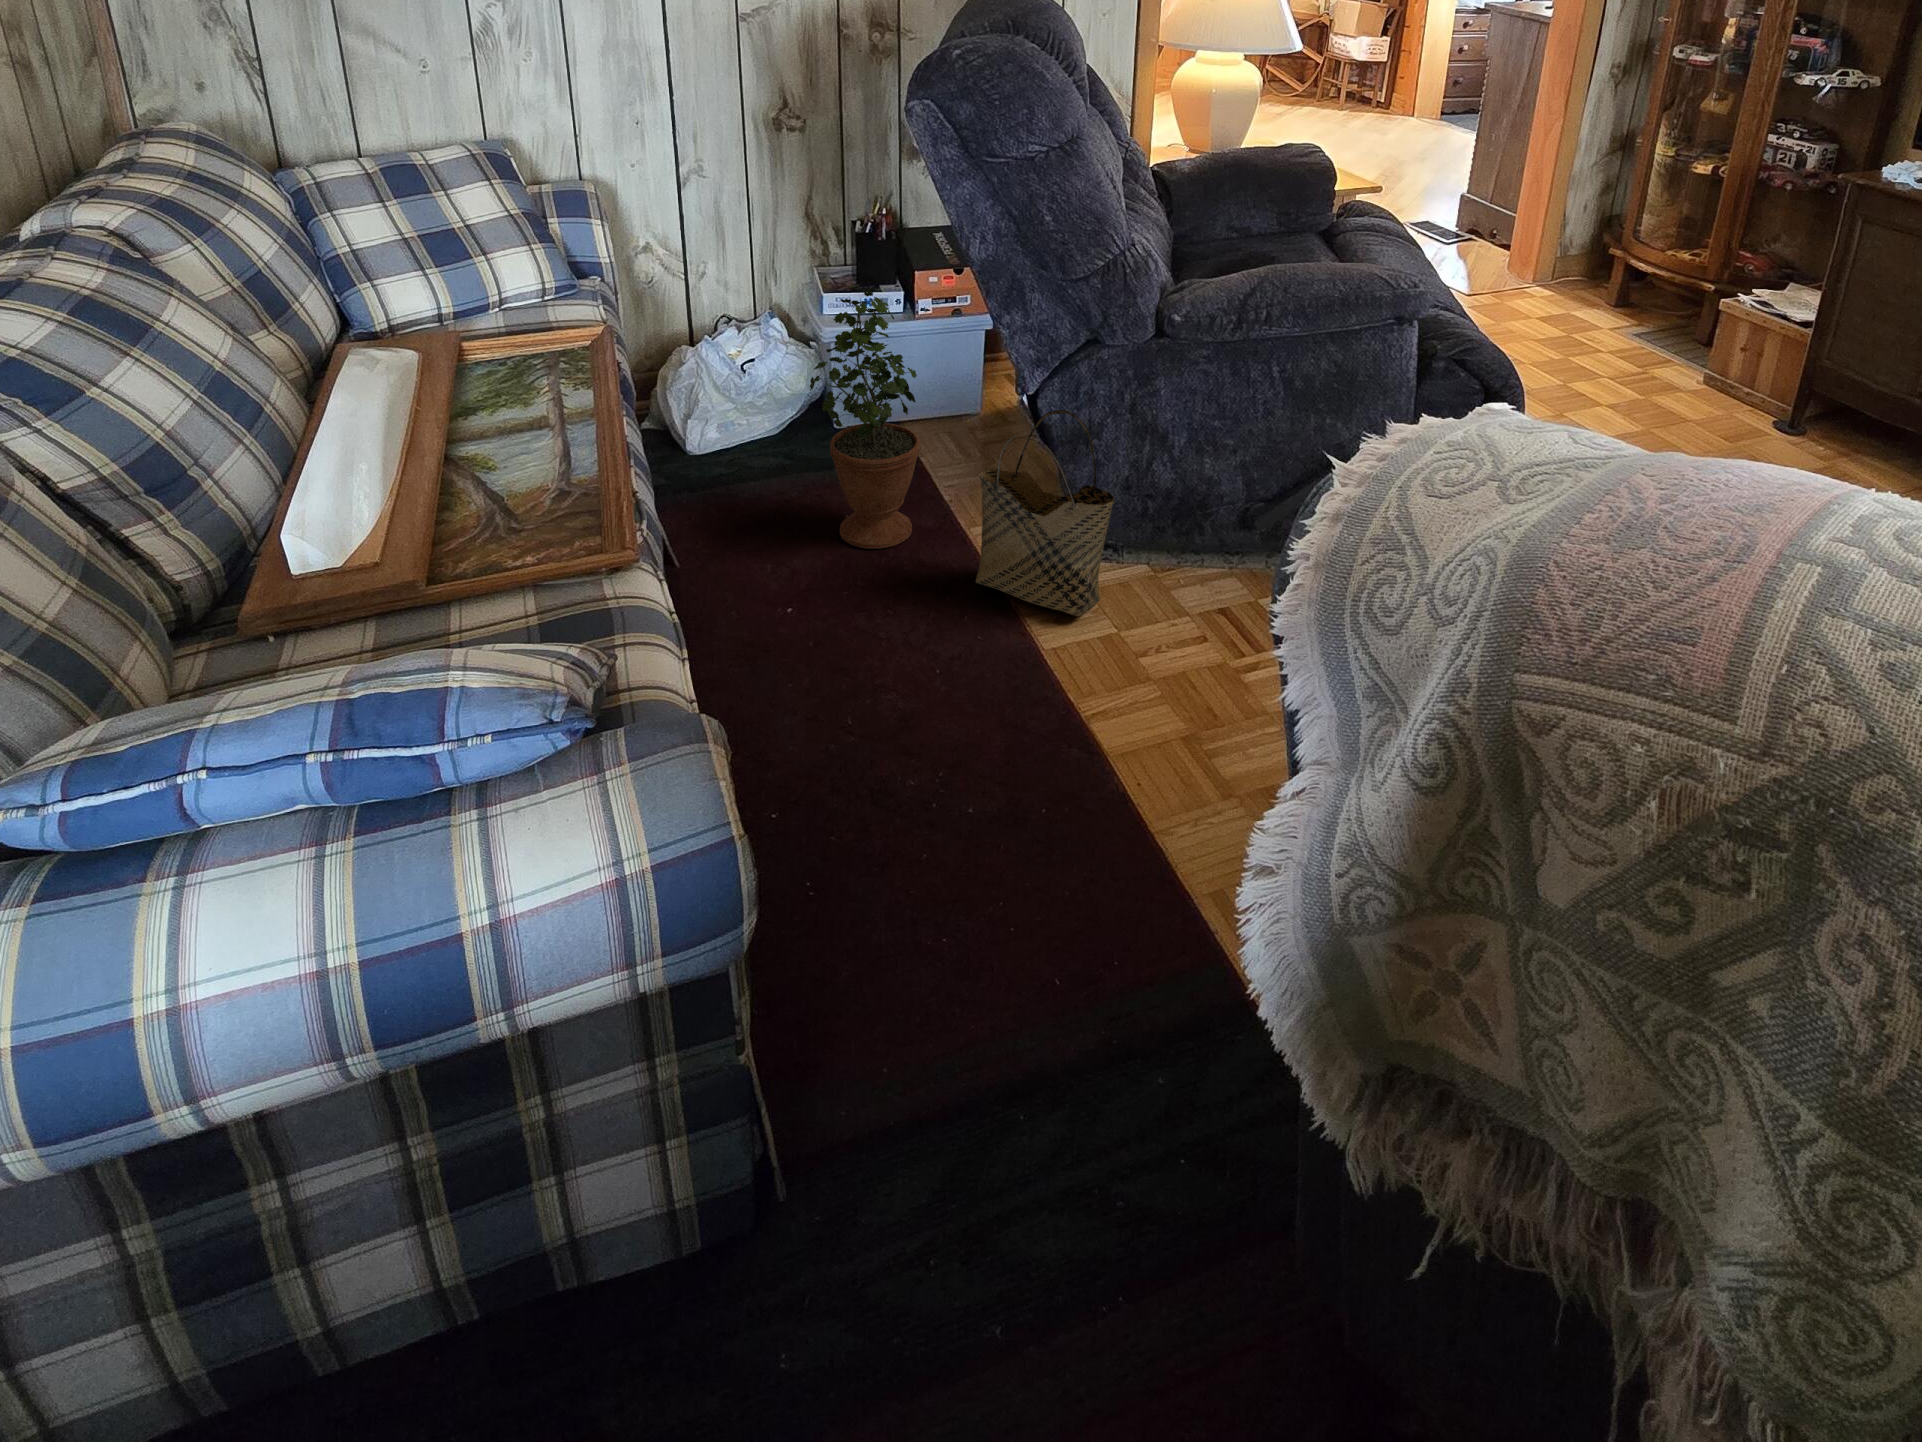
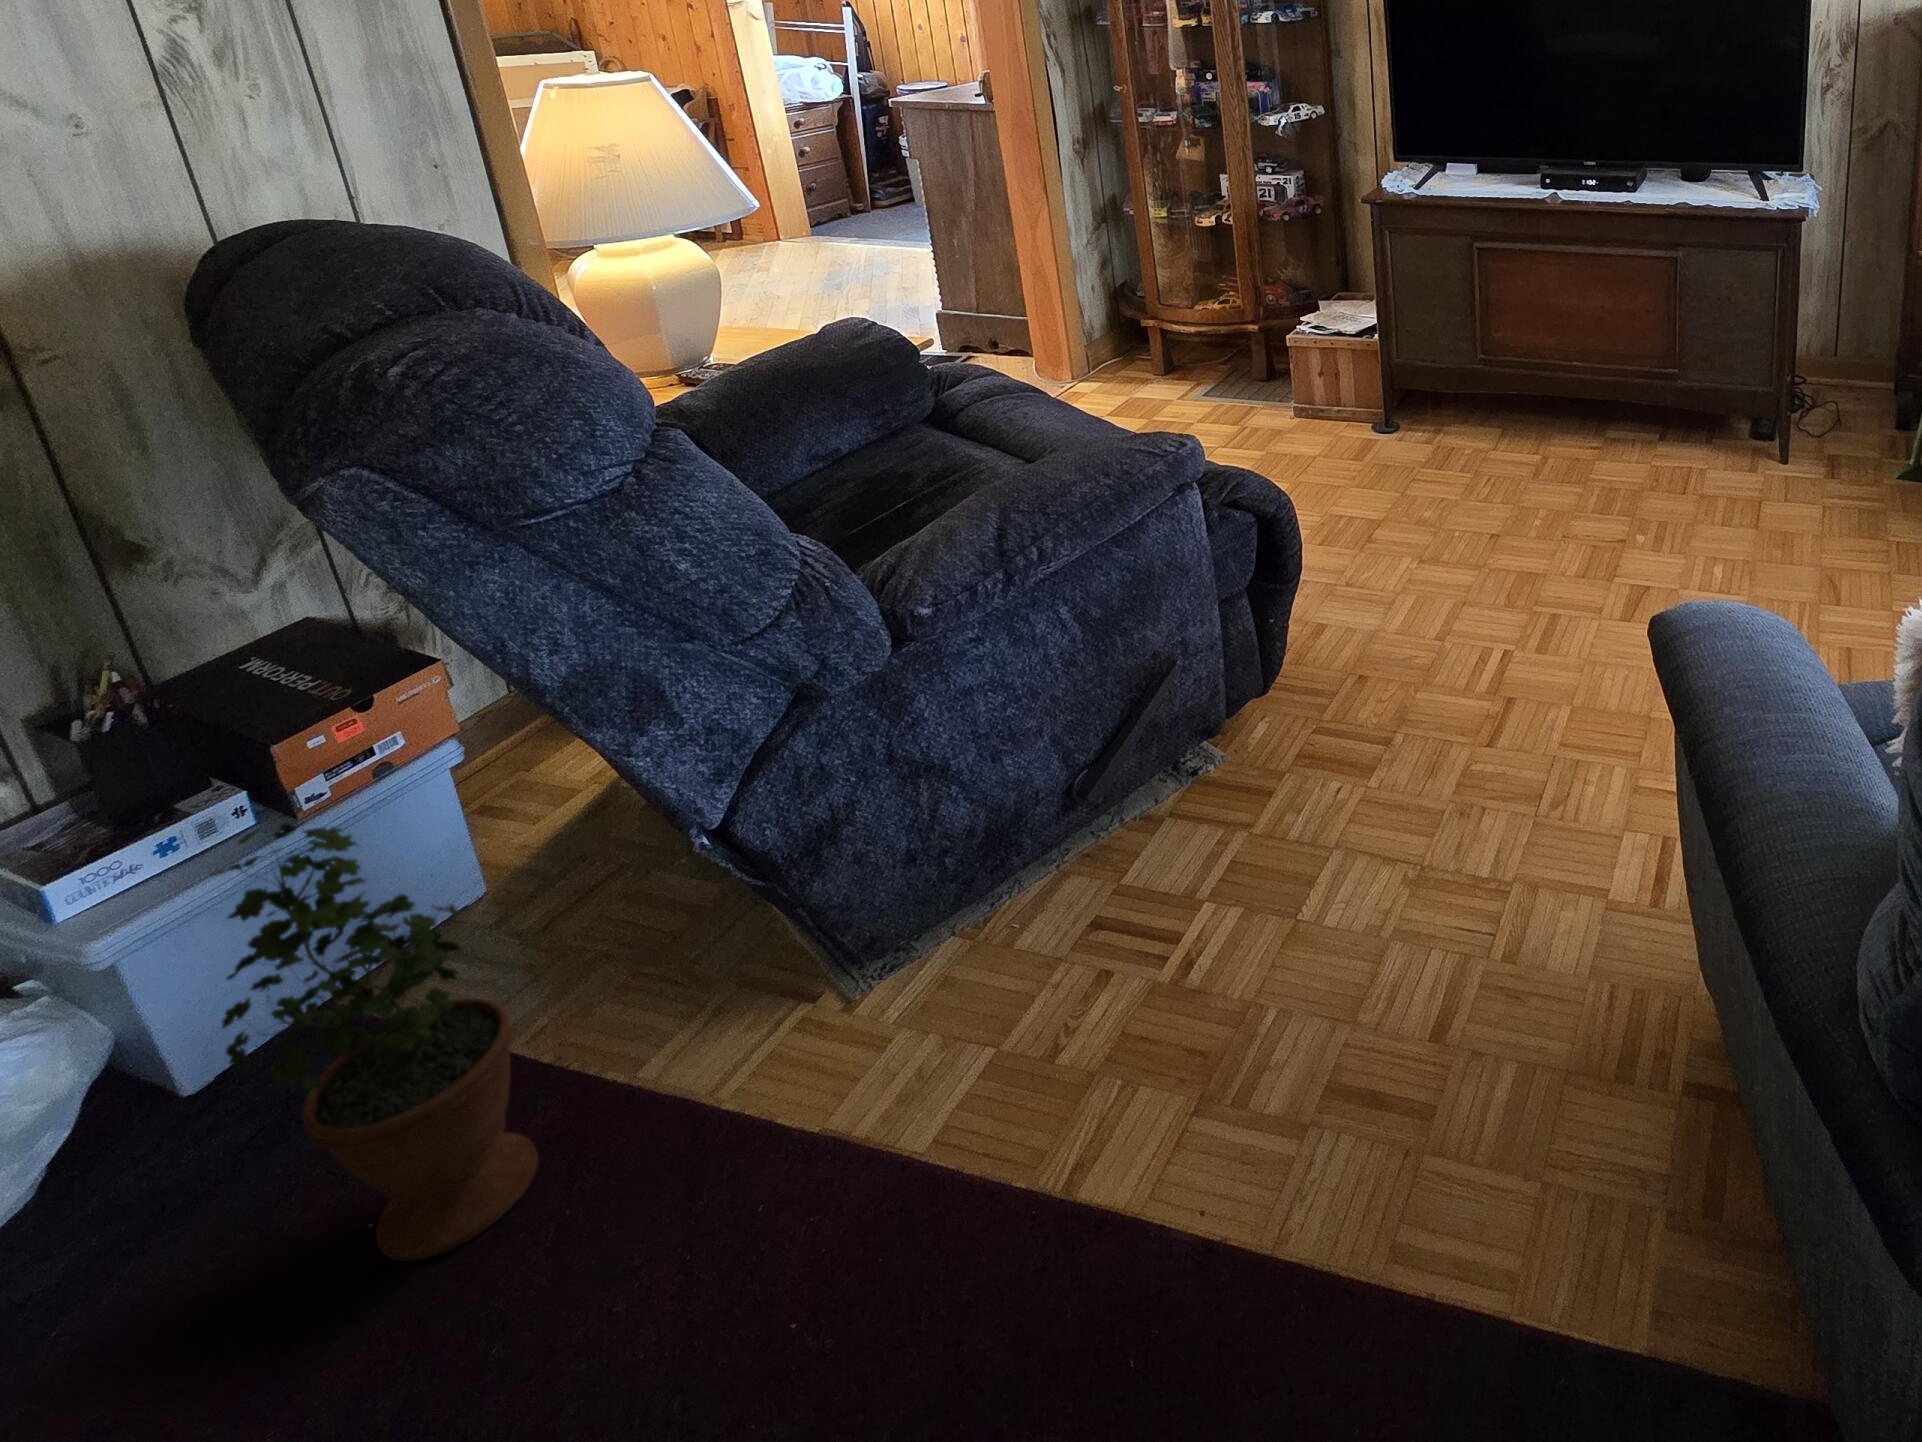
woven basket: present [976,410,1114,616] -> none [678,812,938,1144]

